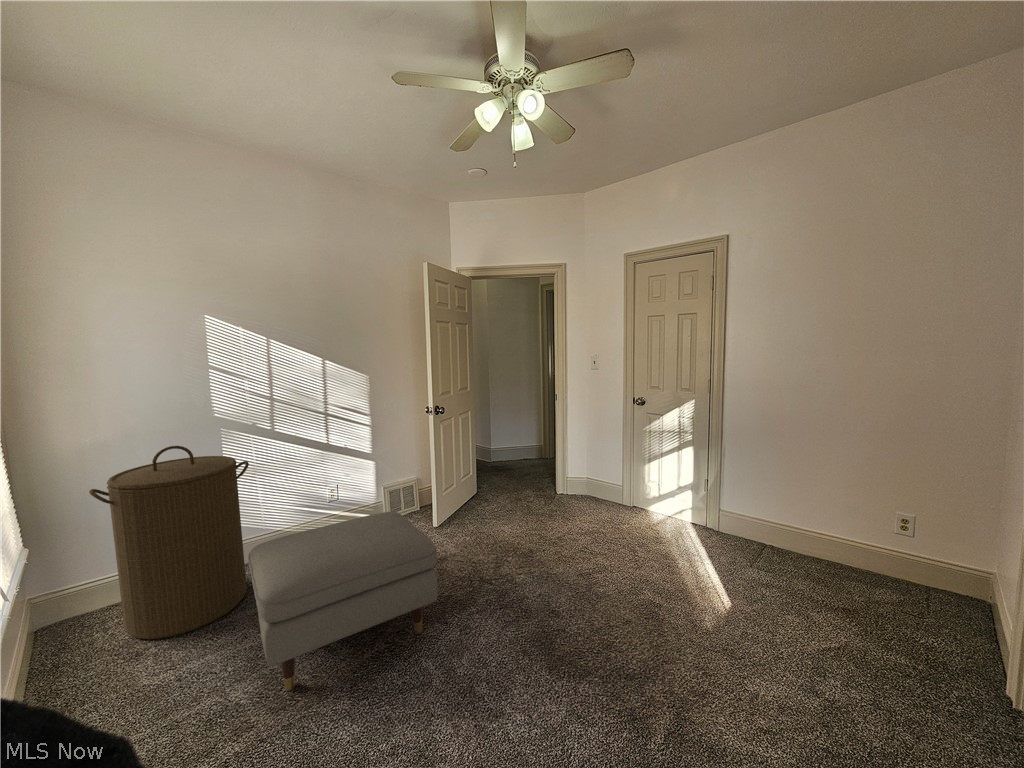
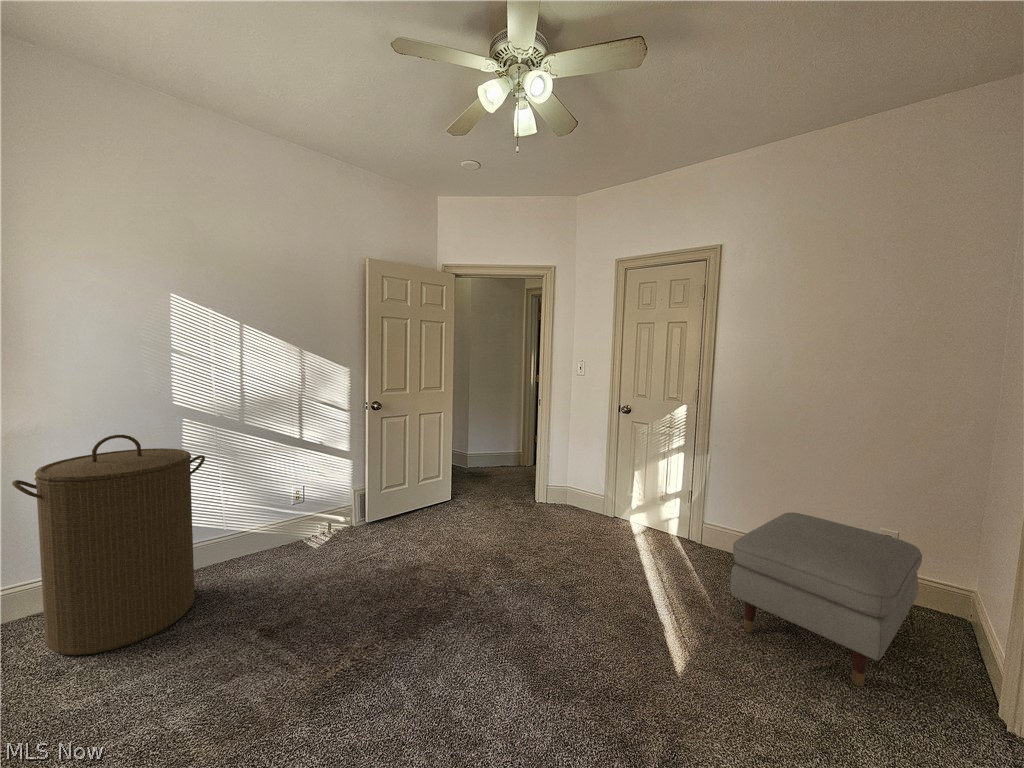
ottoman: present [248,512,438,691] -> present [730,513,922,686]

